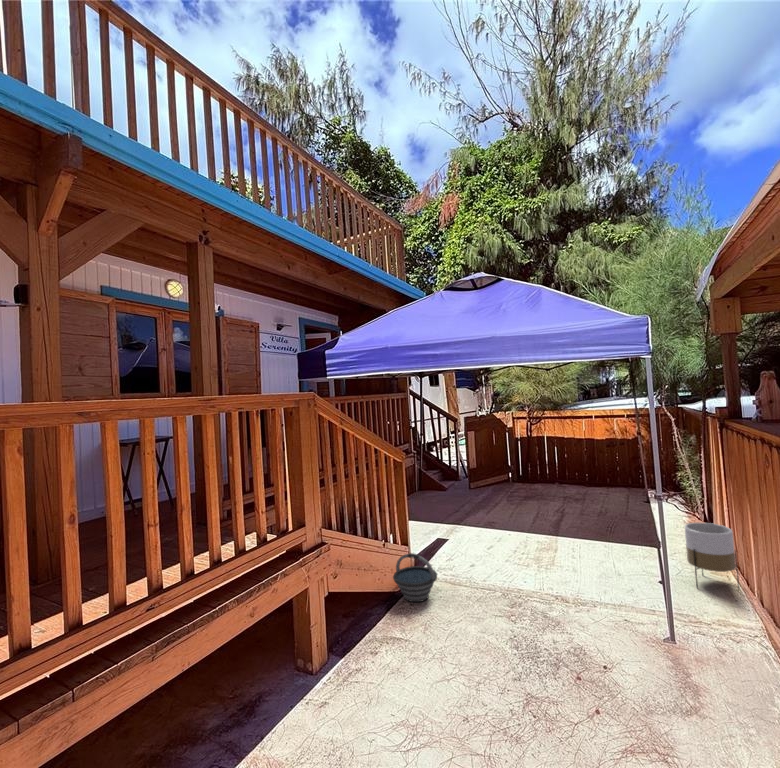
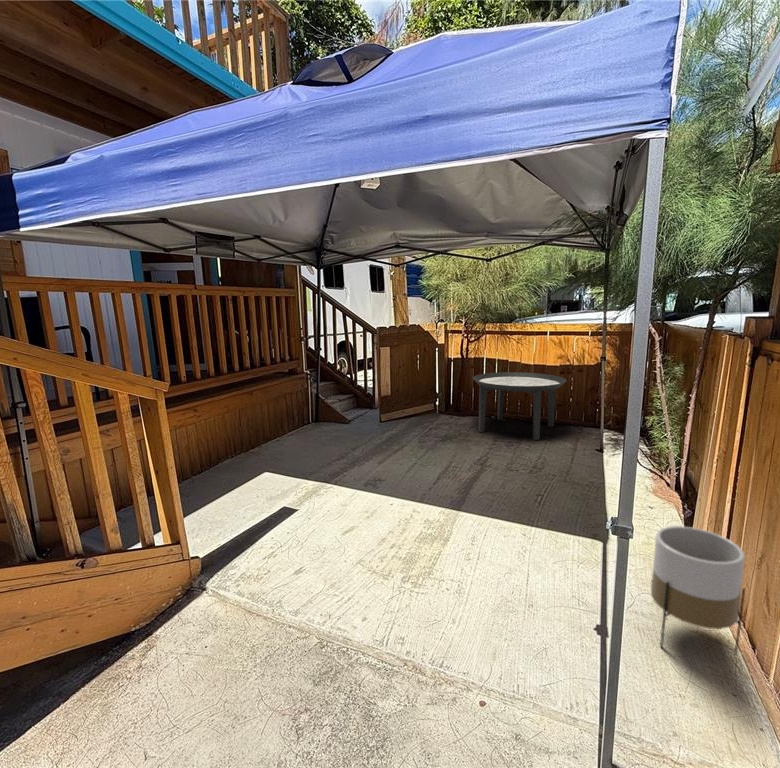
round table: none [541,447,613,497] -> present [473,372,566,440]
bucket: present [393,553,437,602] -> none [104,572,198,665]

